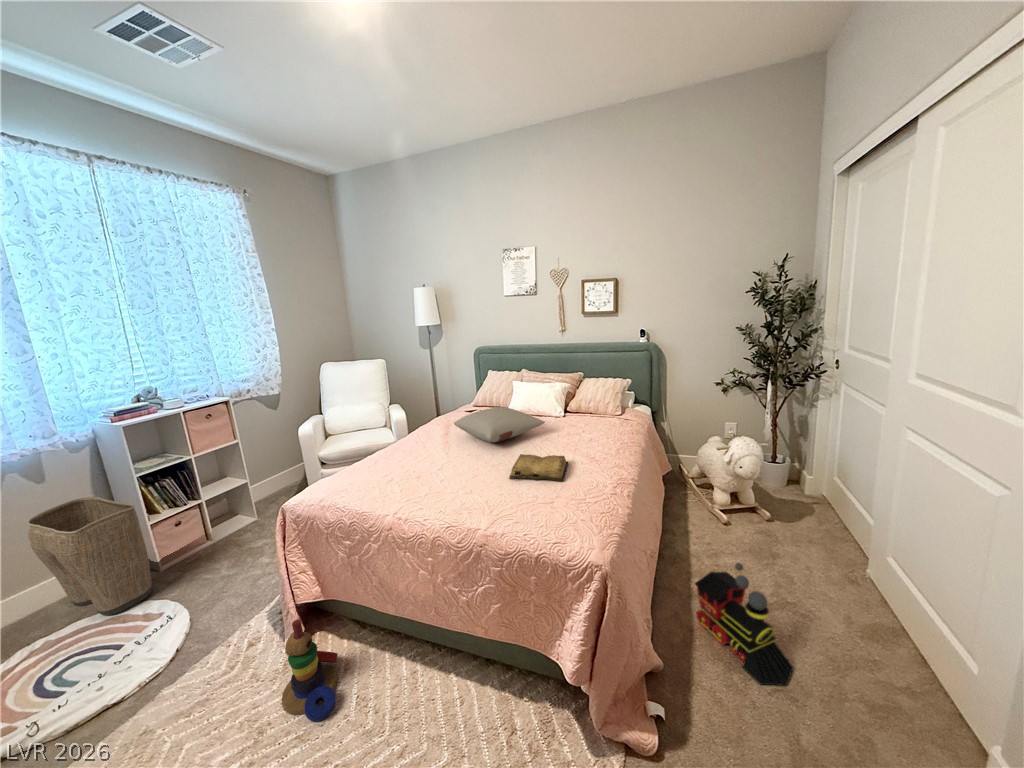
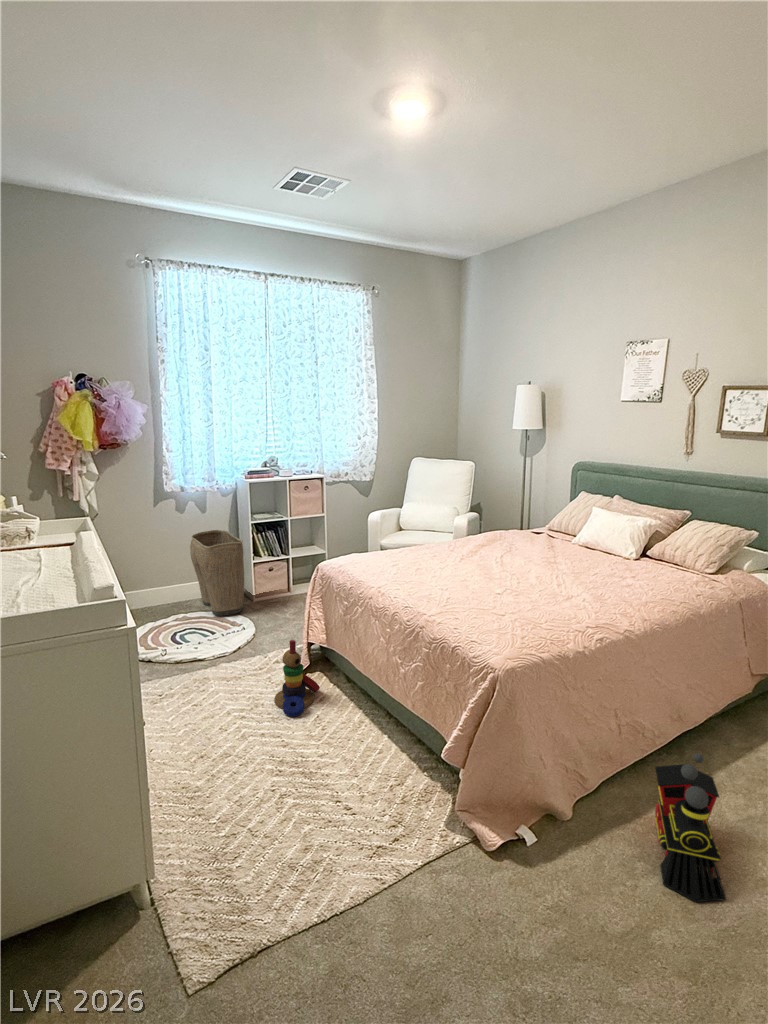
pillow: present [454,407,545,442] -> none [493,528,586,563]
diary: present [509,454,568,481] -> none [494,575,569,607]

